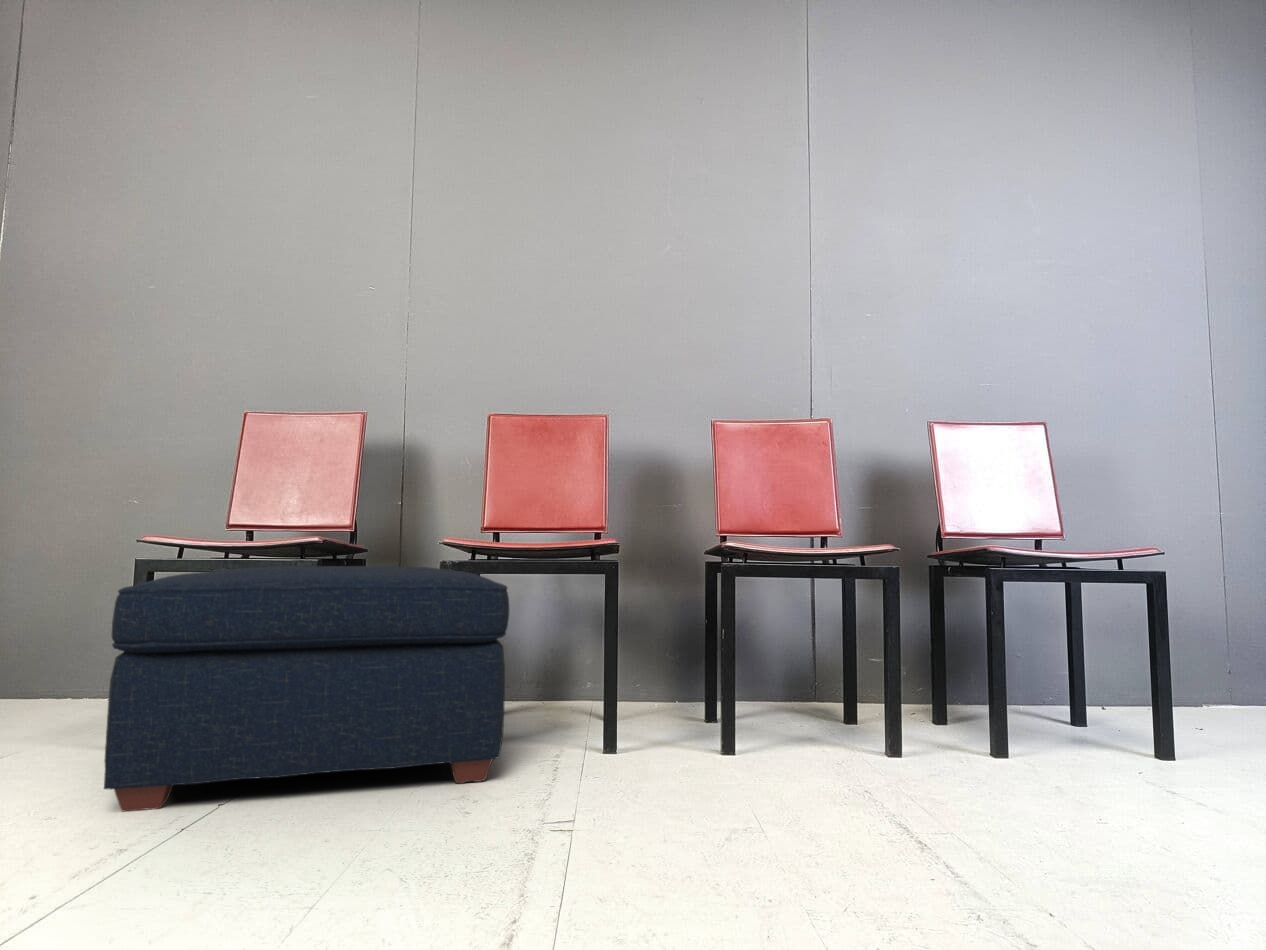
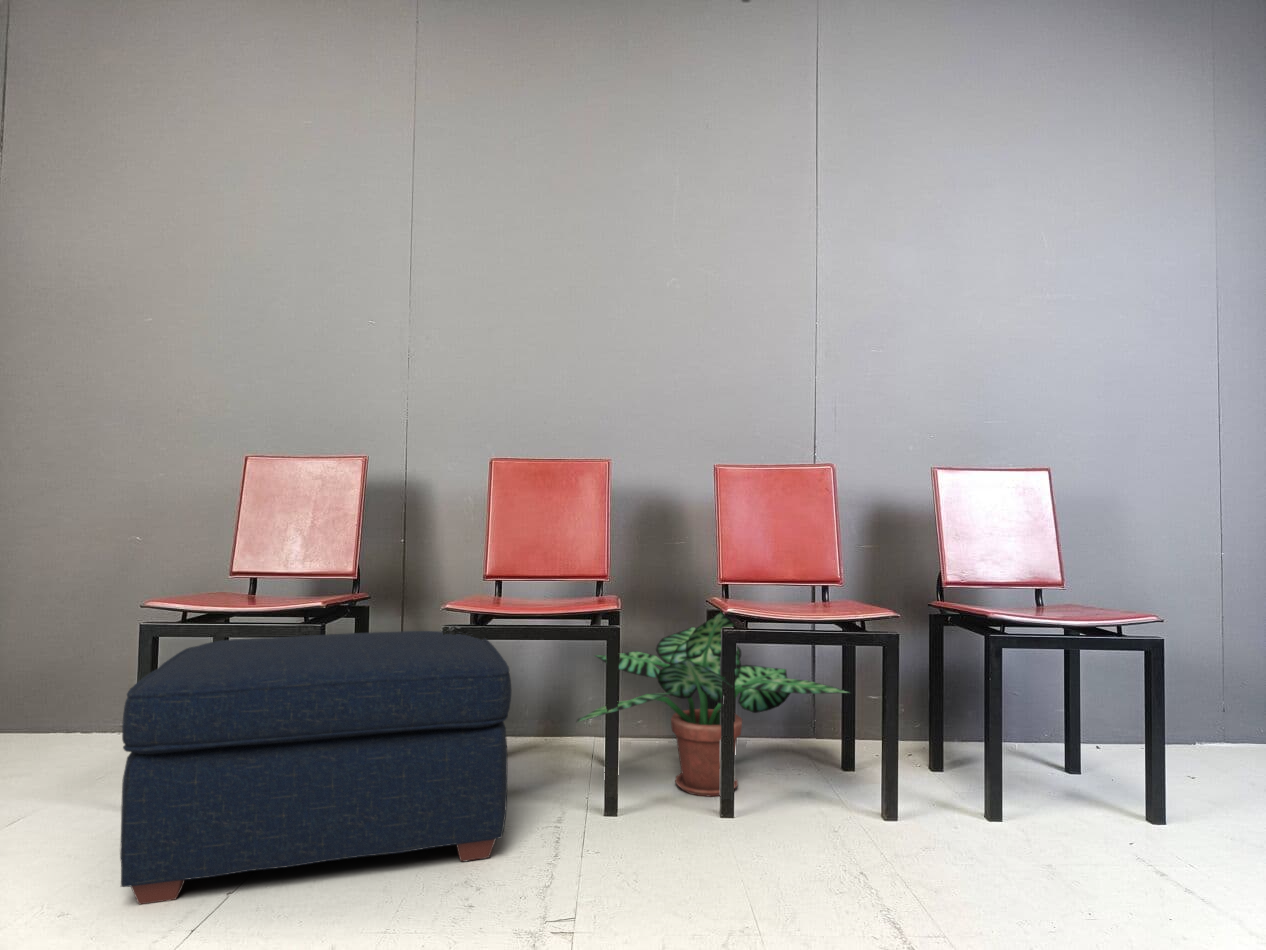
potted plant: none [574,552,854,741] -> present [577,612,849,796]

